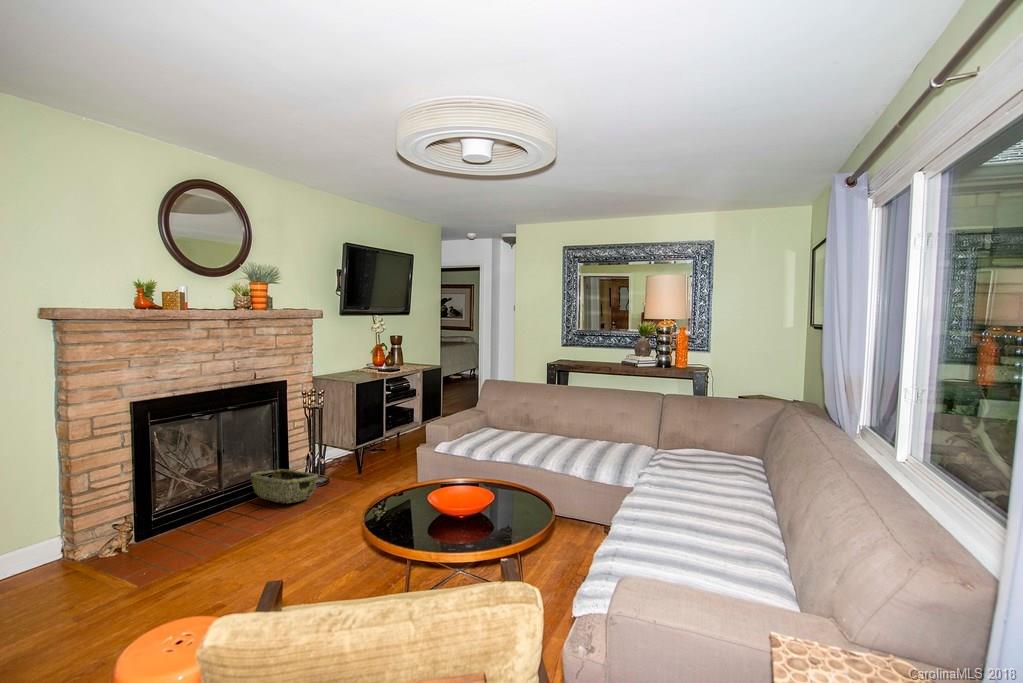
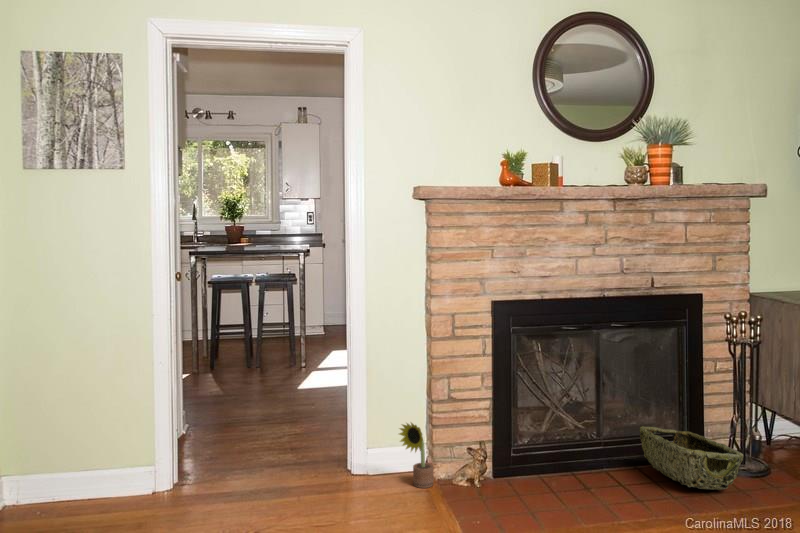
decorative plant: none [33,519,76,575] -> present [399,423,433,488]

